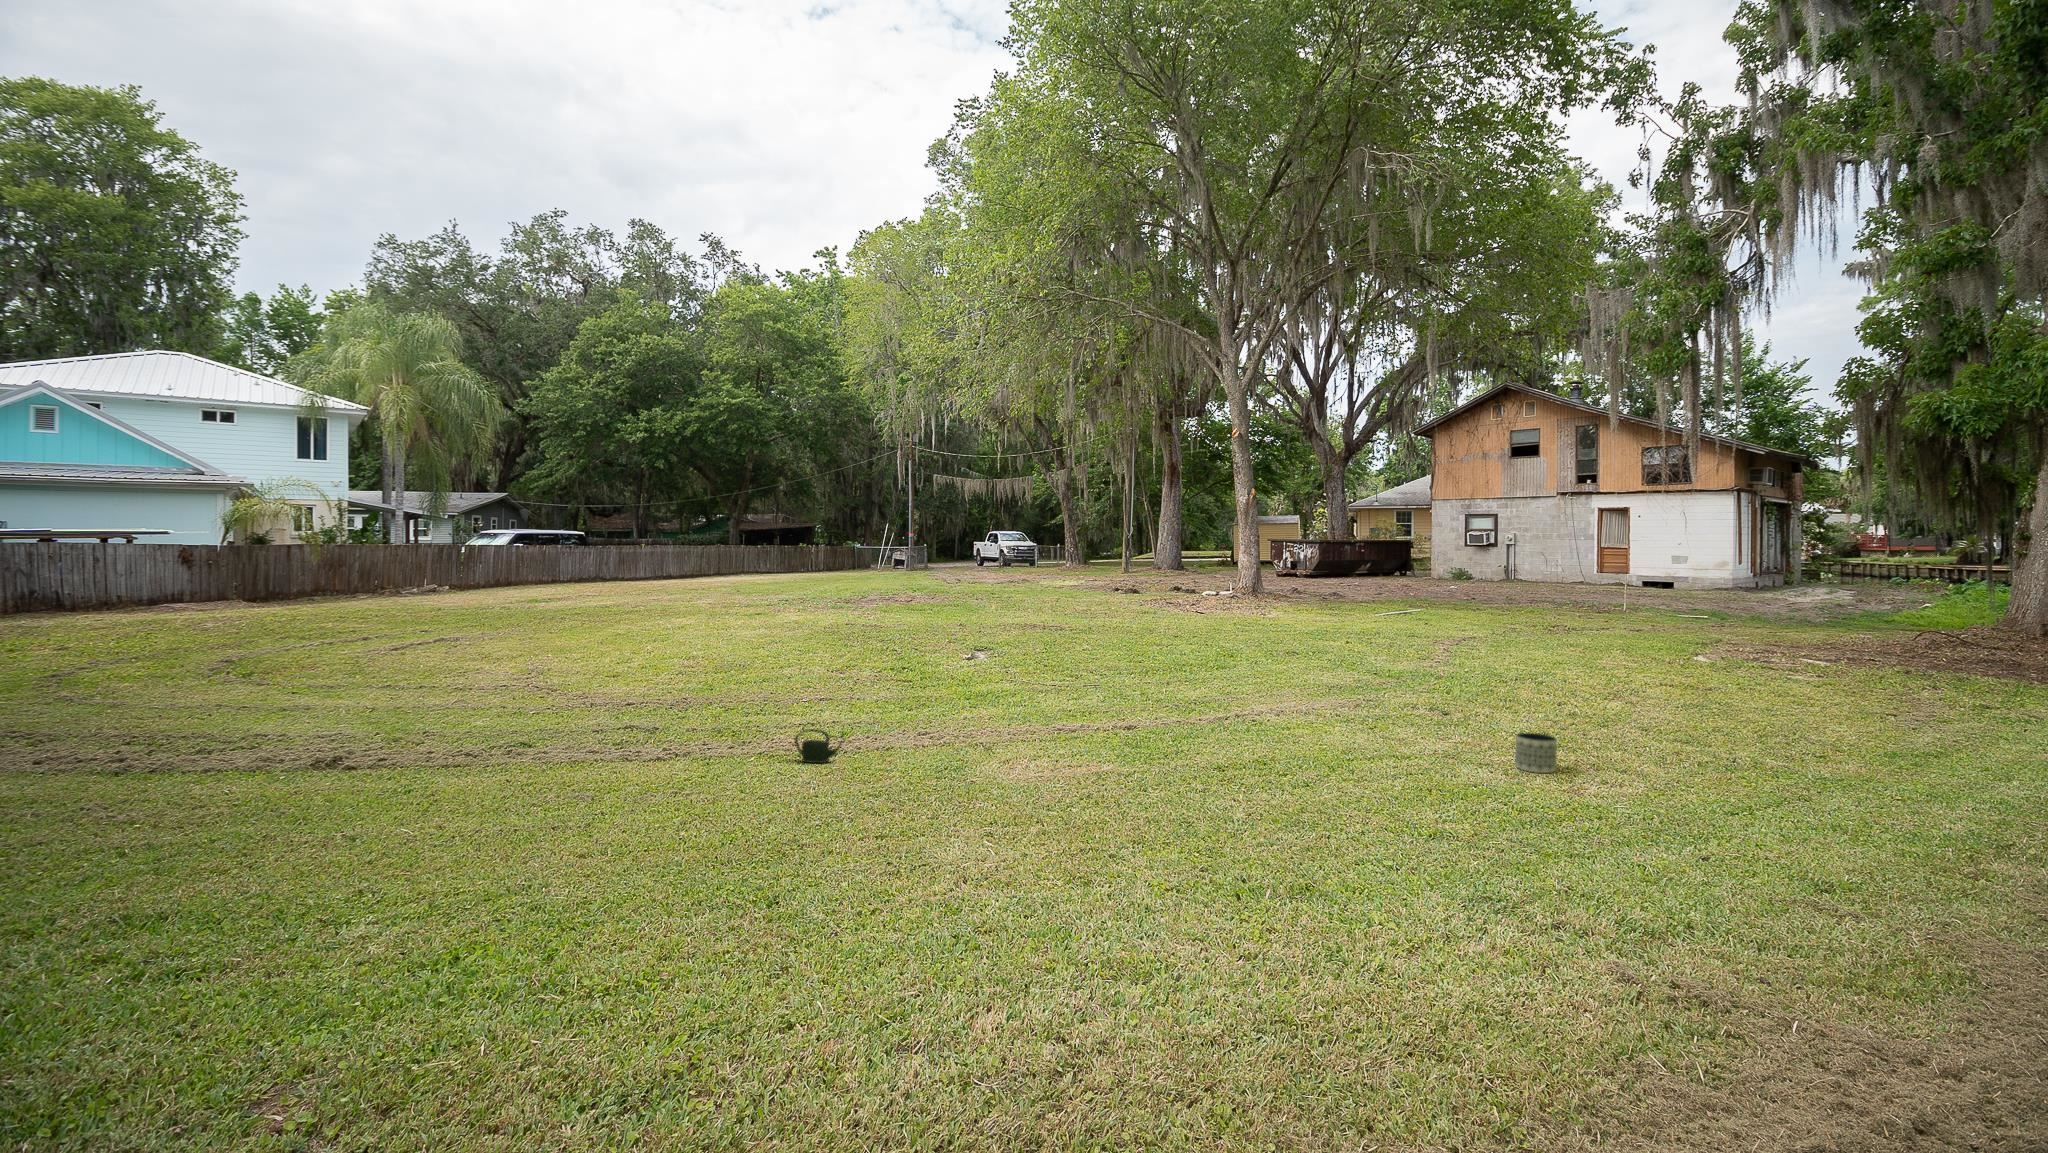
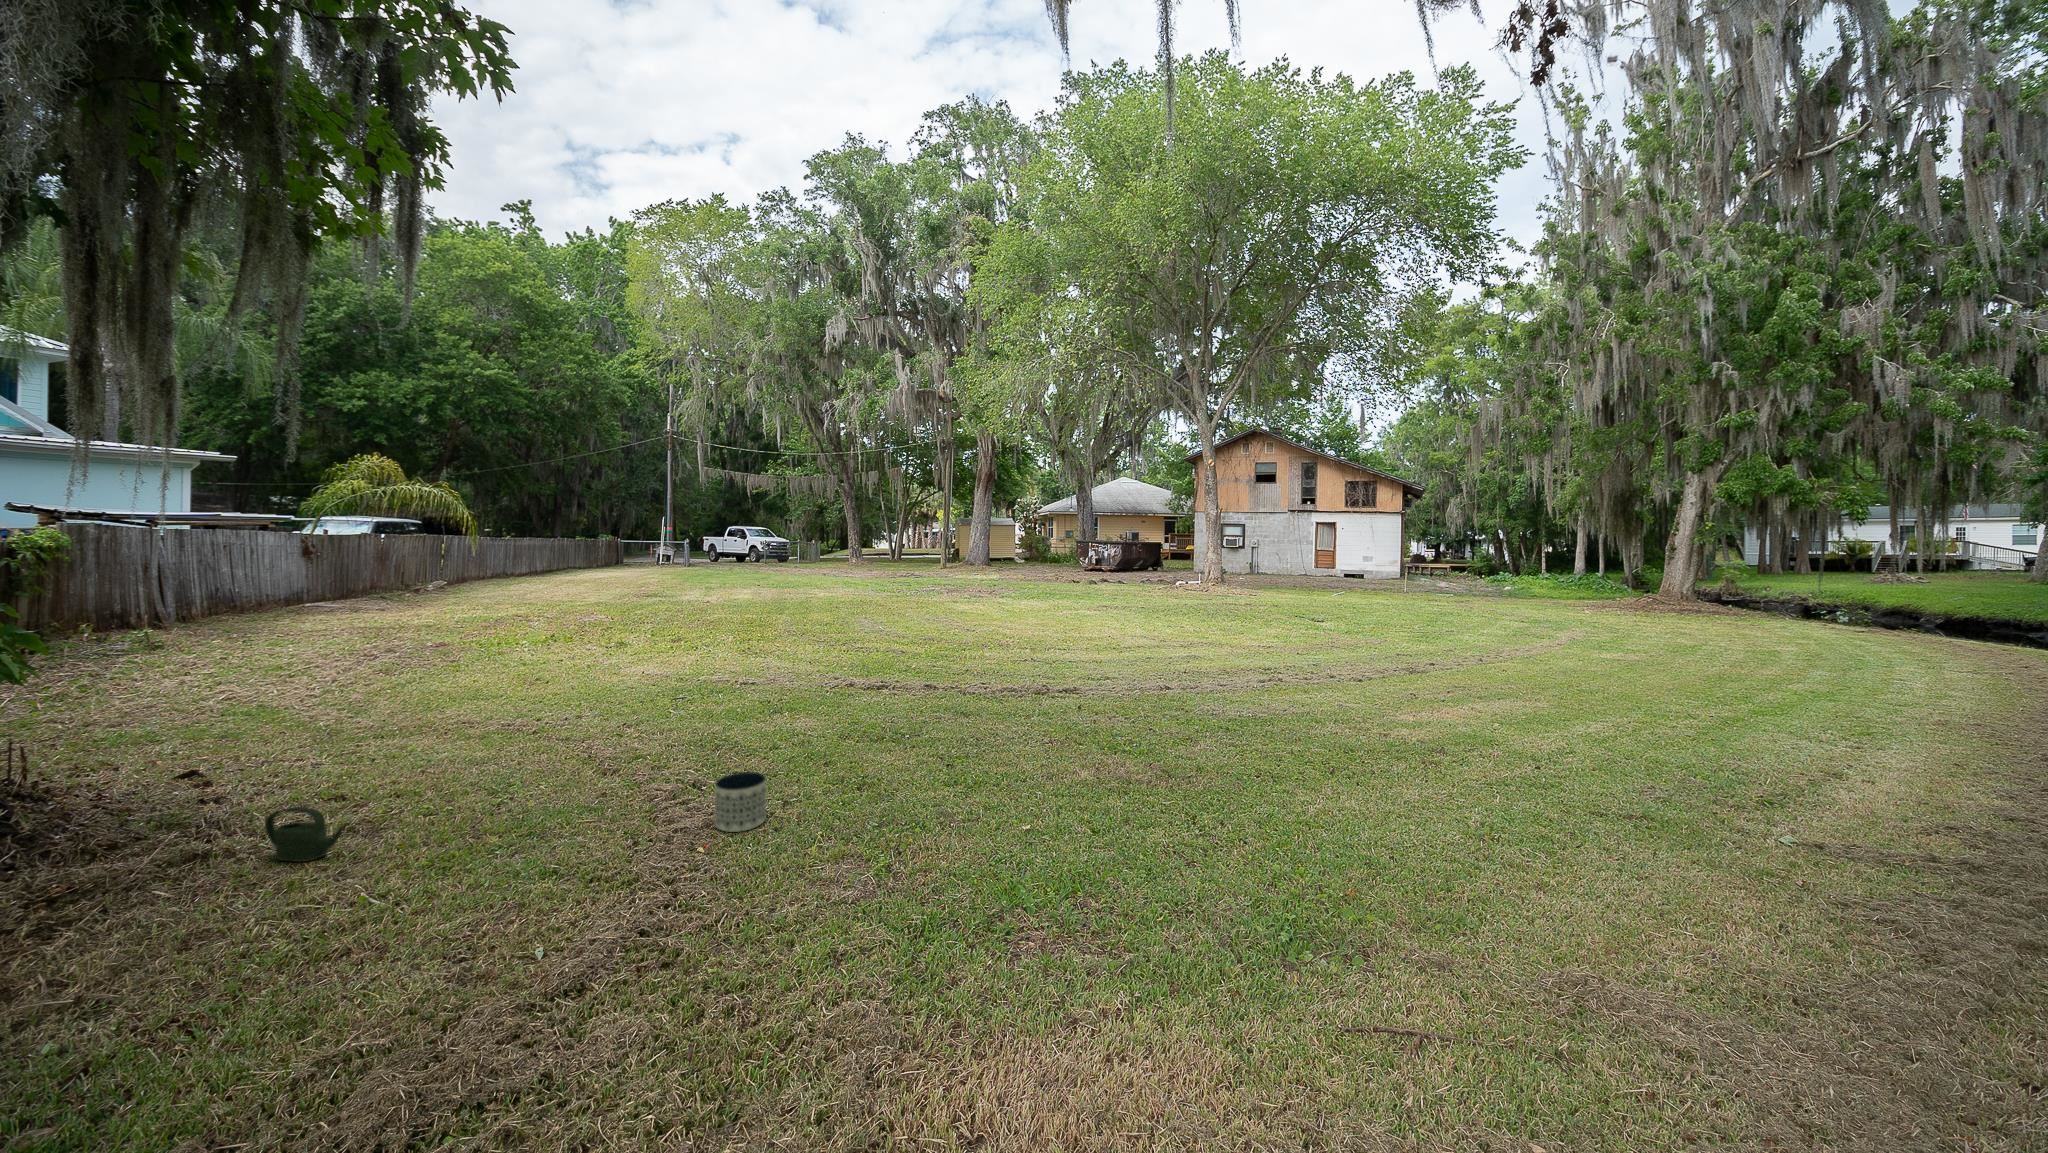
planter: present [1515,733,1557,773] -> present [715,772,766,832]

